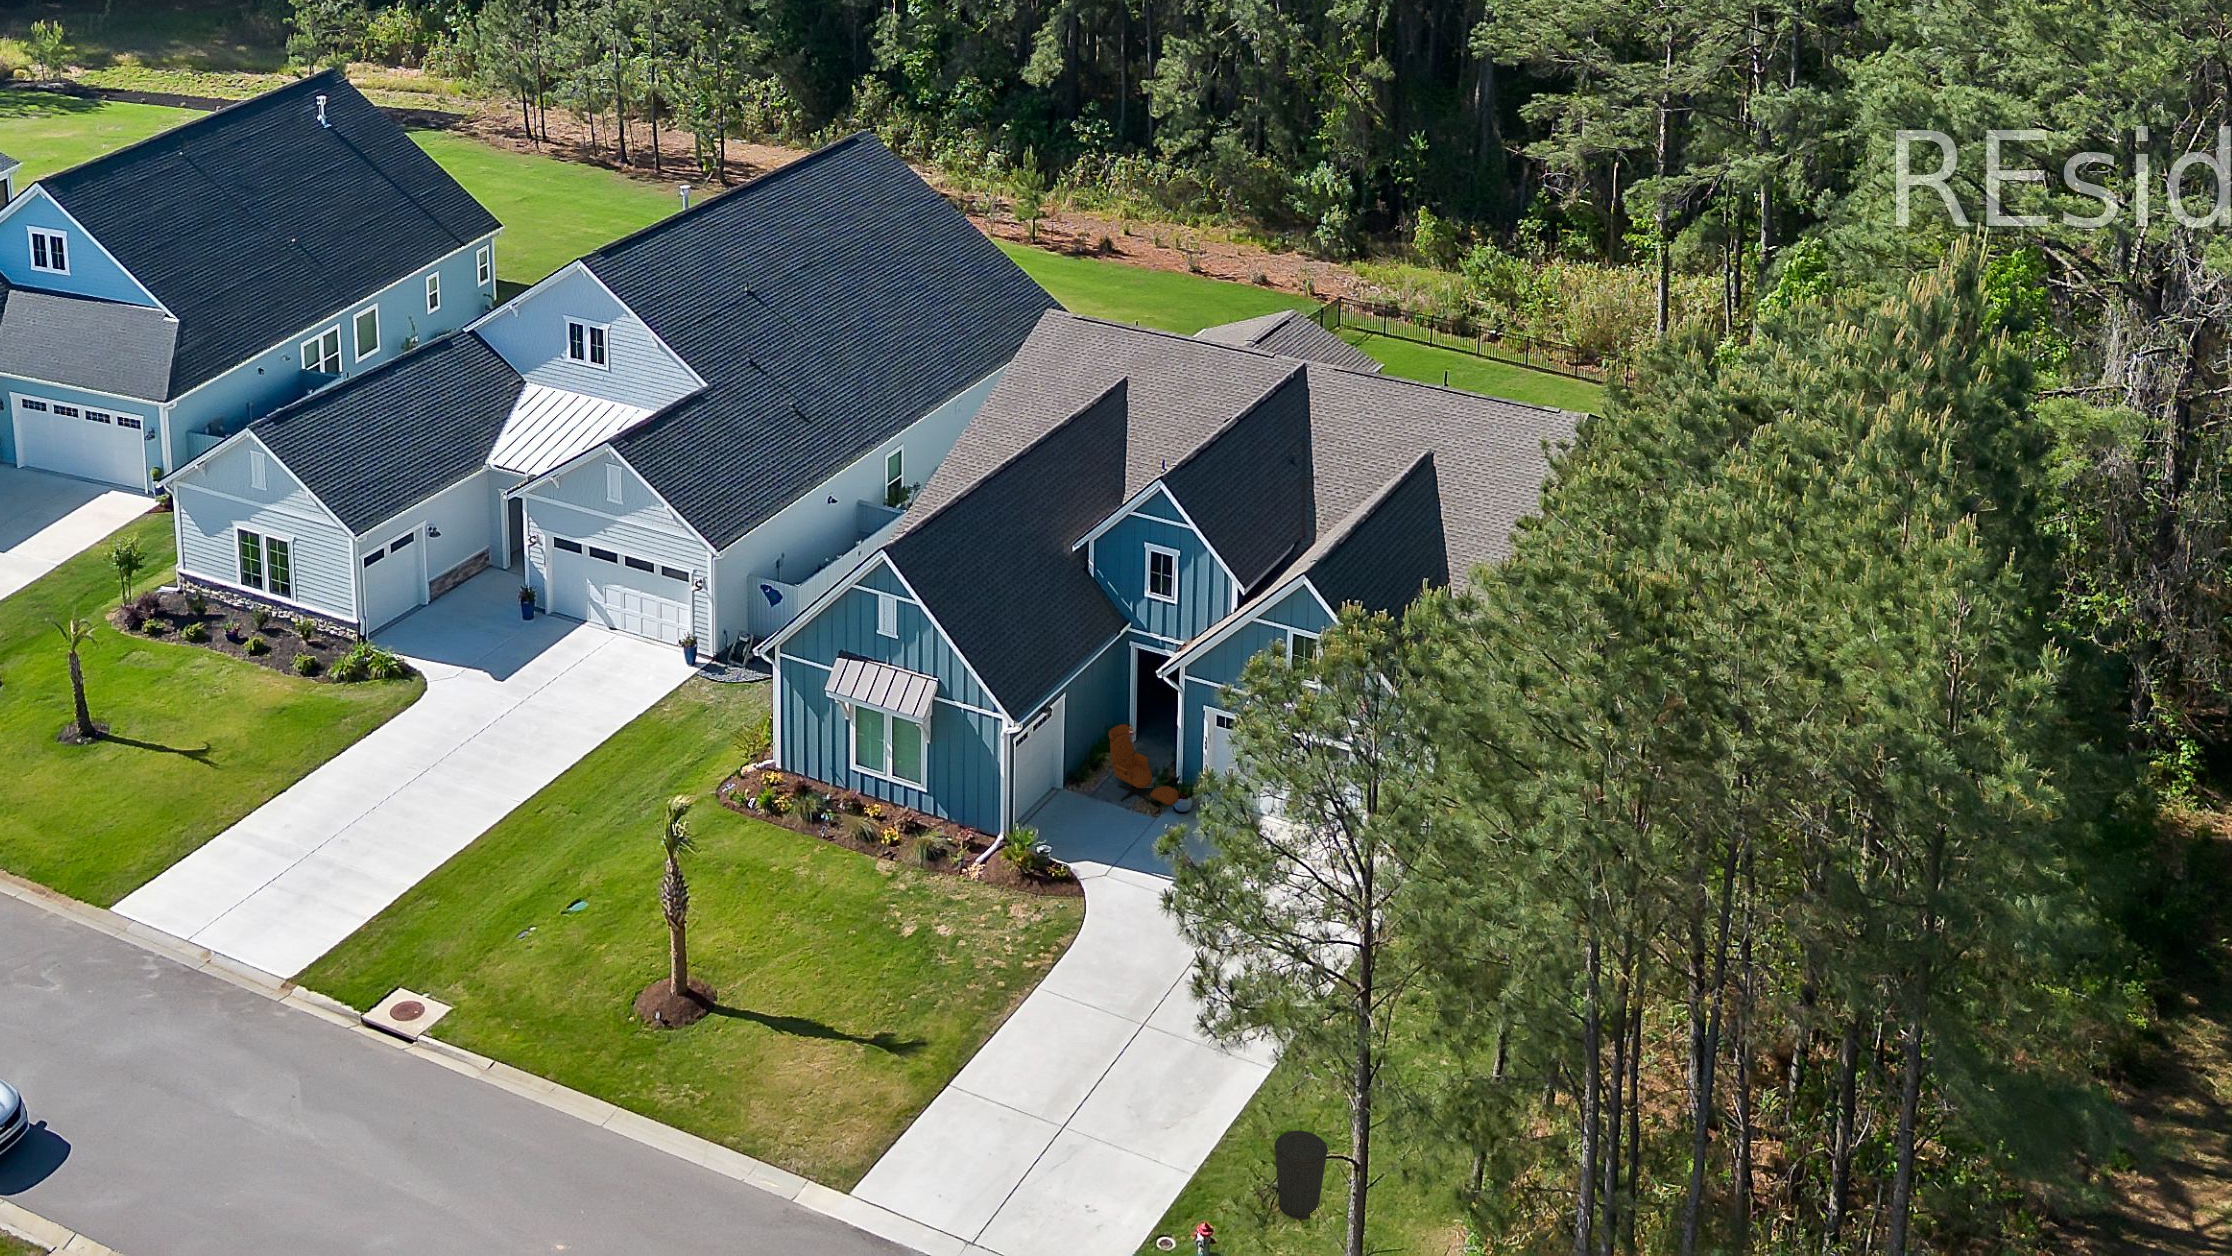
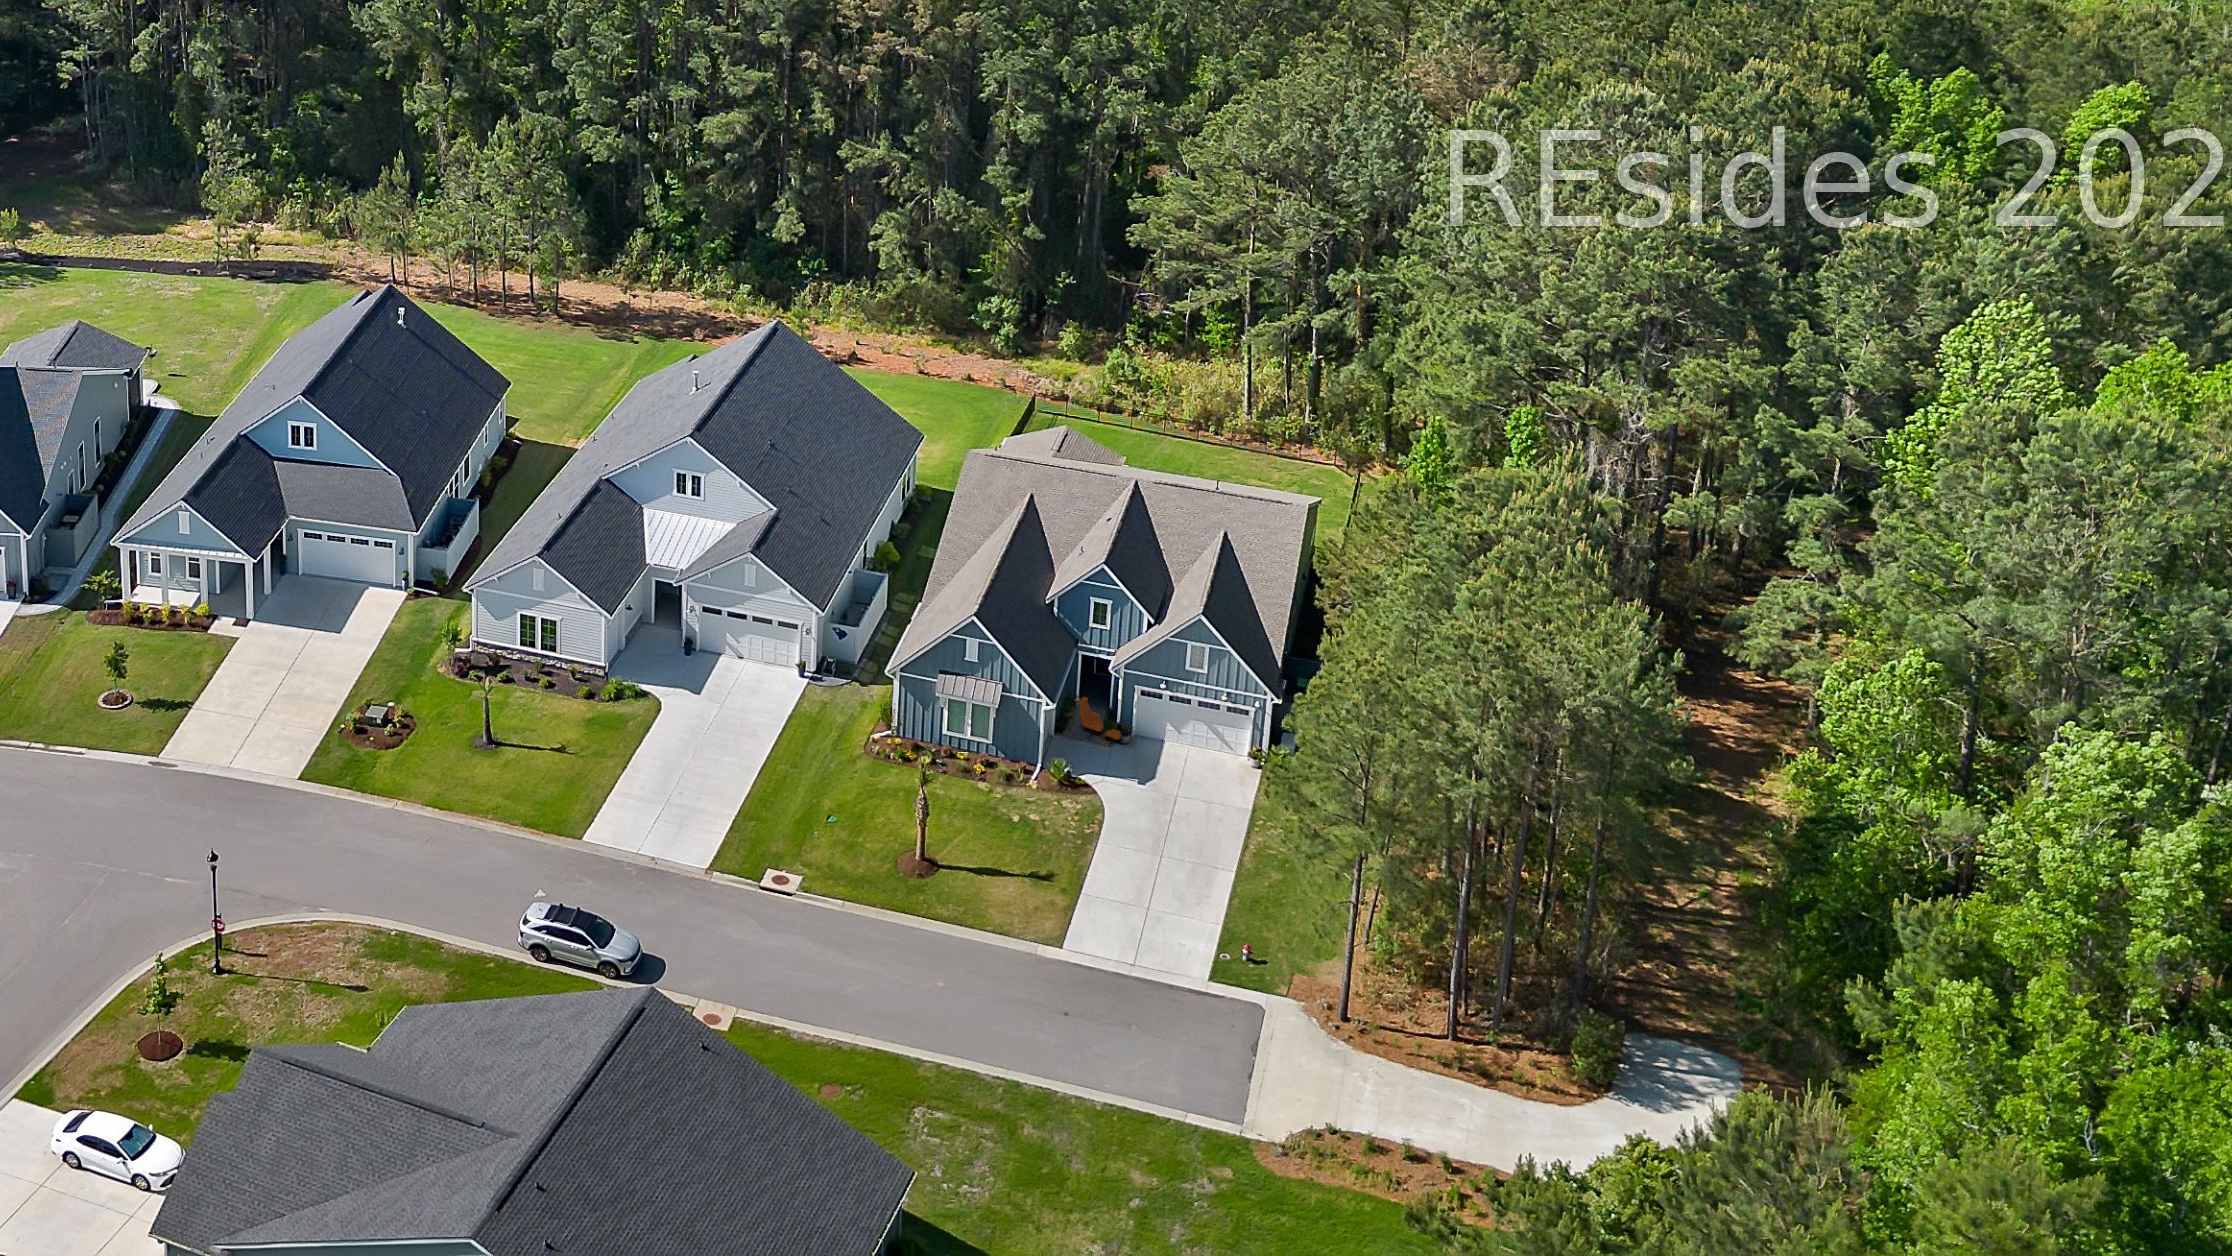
trash can: present [1274,1130,1328,1219] -> none [1256,898,1282,939]

